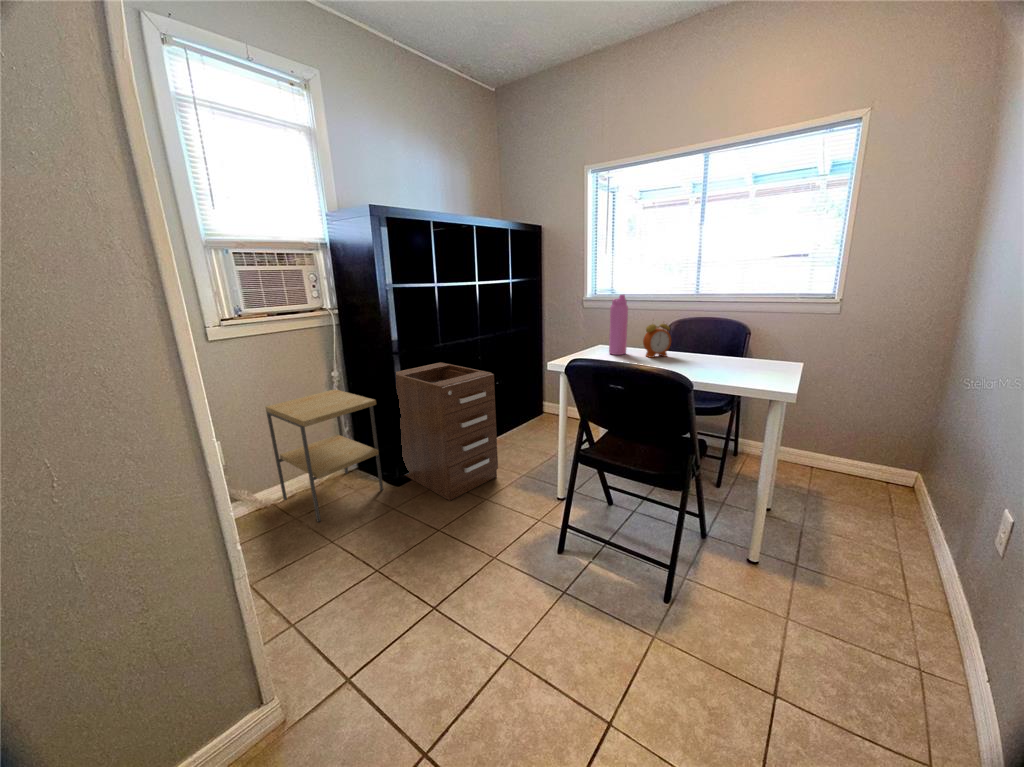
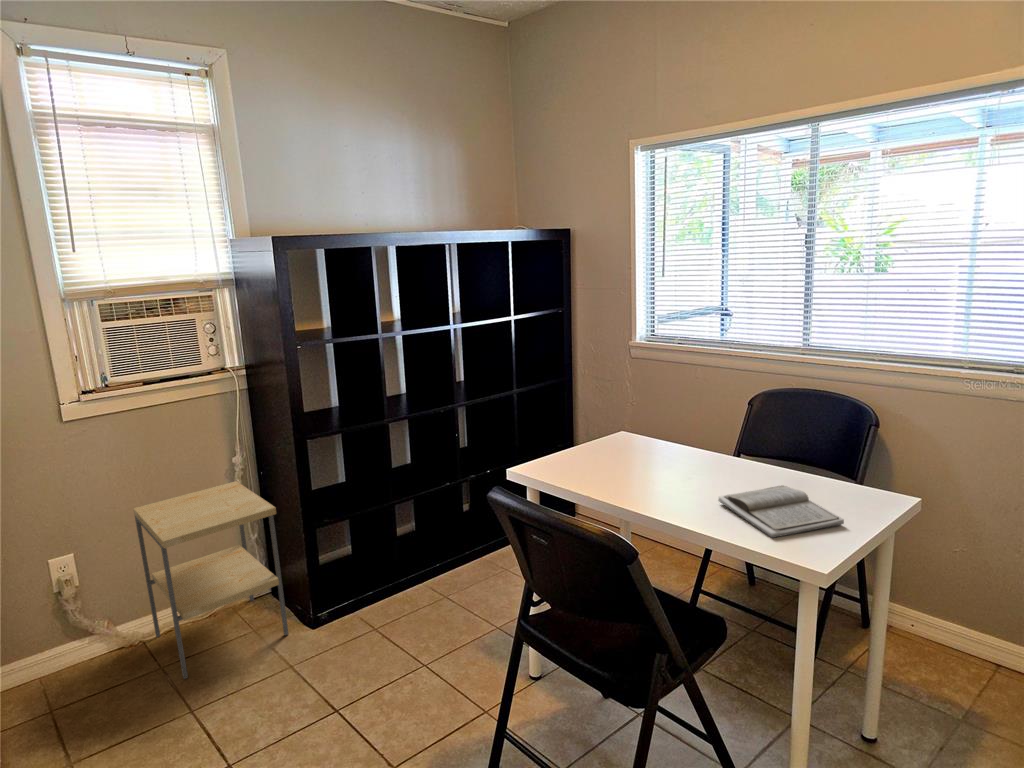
water bottle: present [609,294,628,355] -> none [620,365,648,460]
alarm clock: present [643,324,672,358] -> none [667,408,712,471]
book: none [692,357,774,379] -> present [719,485,844,538]
filing cabinet: present [396,362,498,501] -> none [307,445,456,665]

